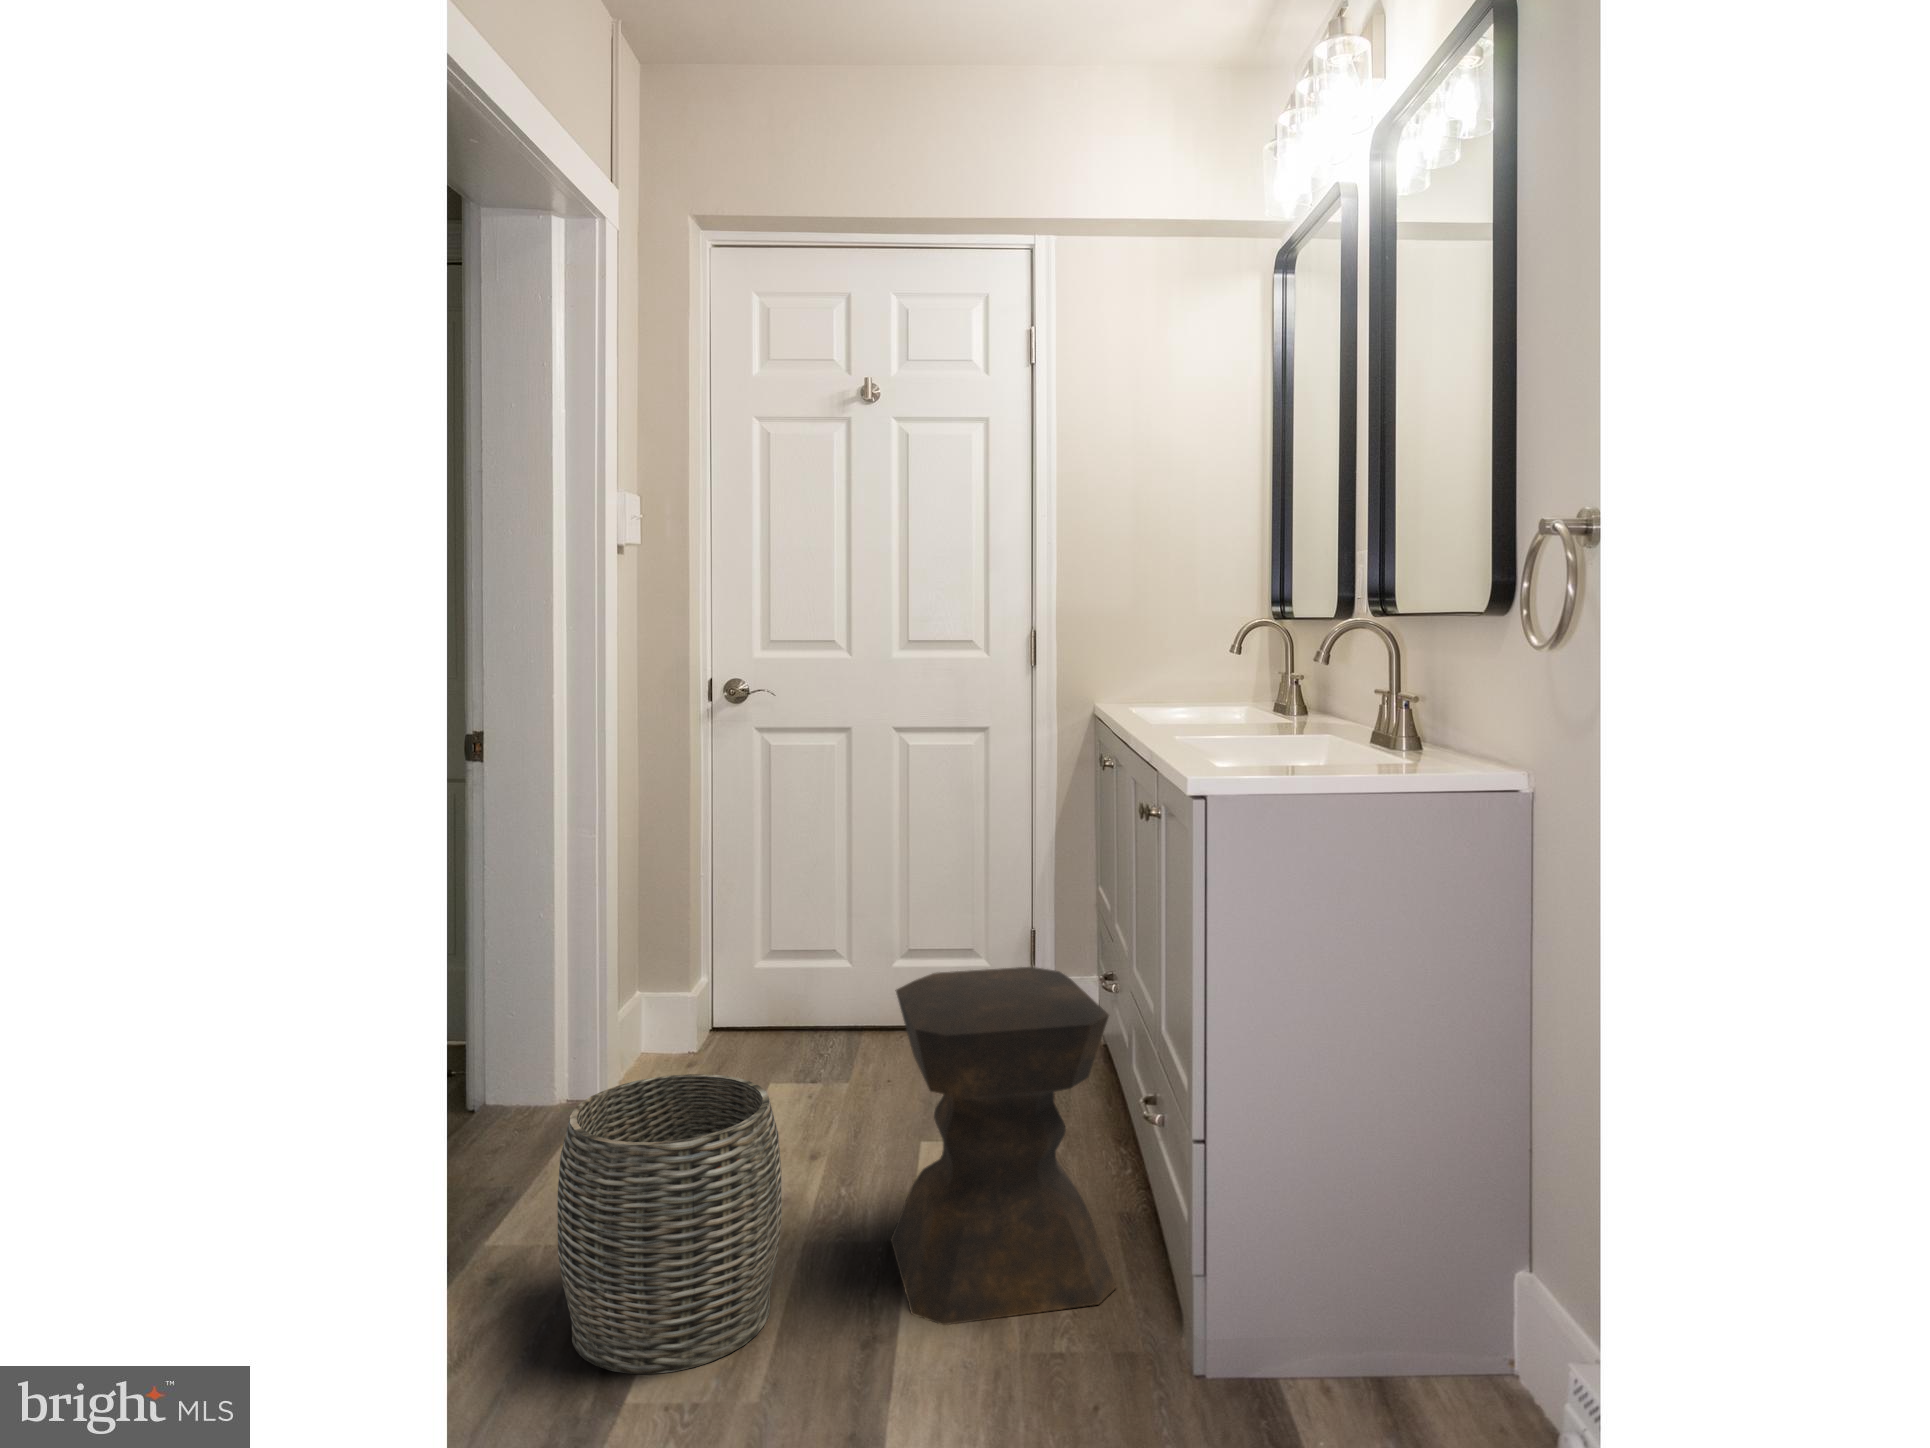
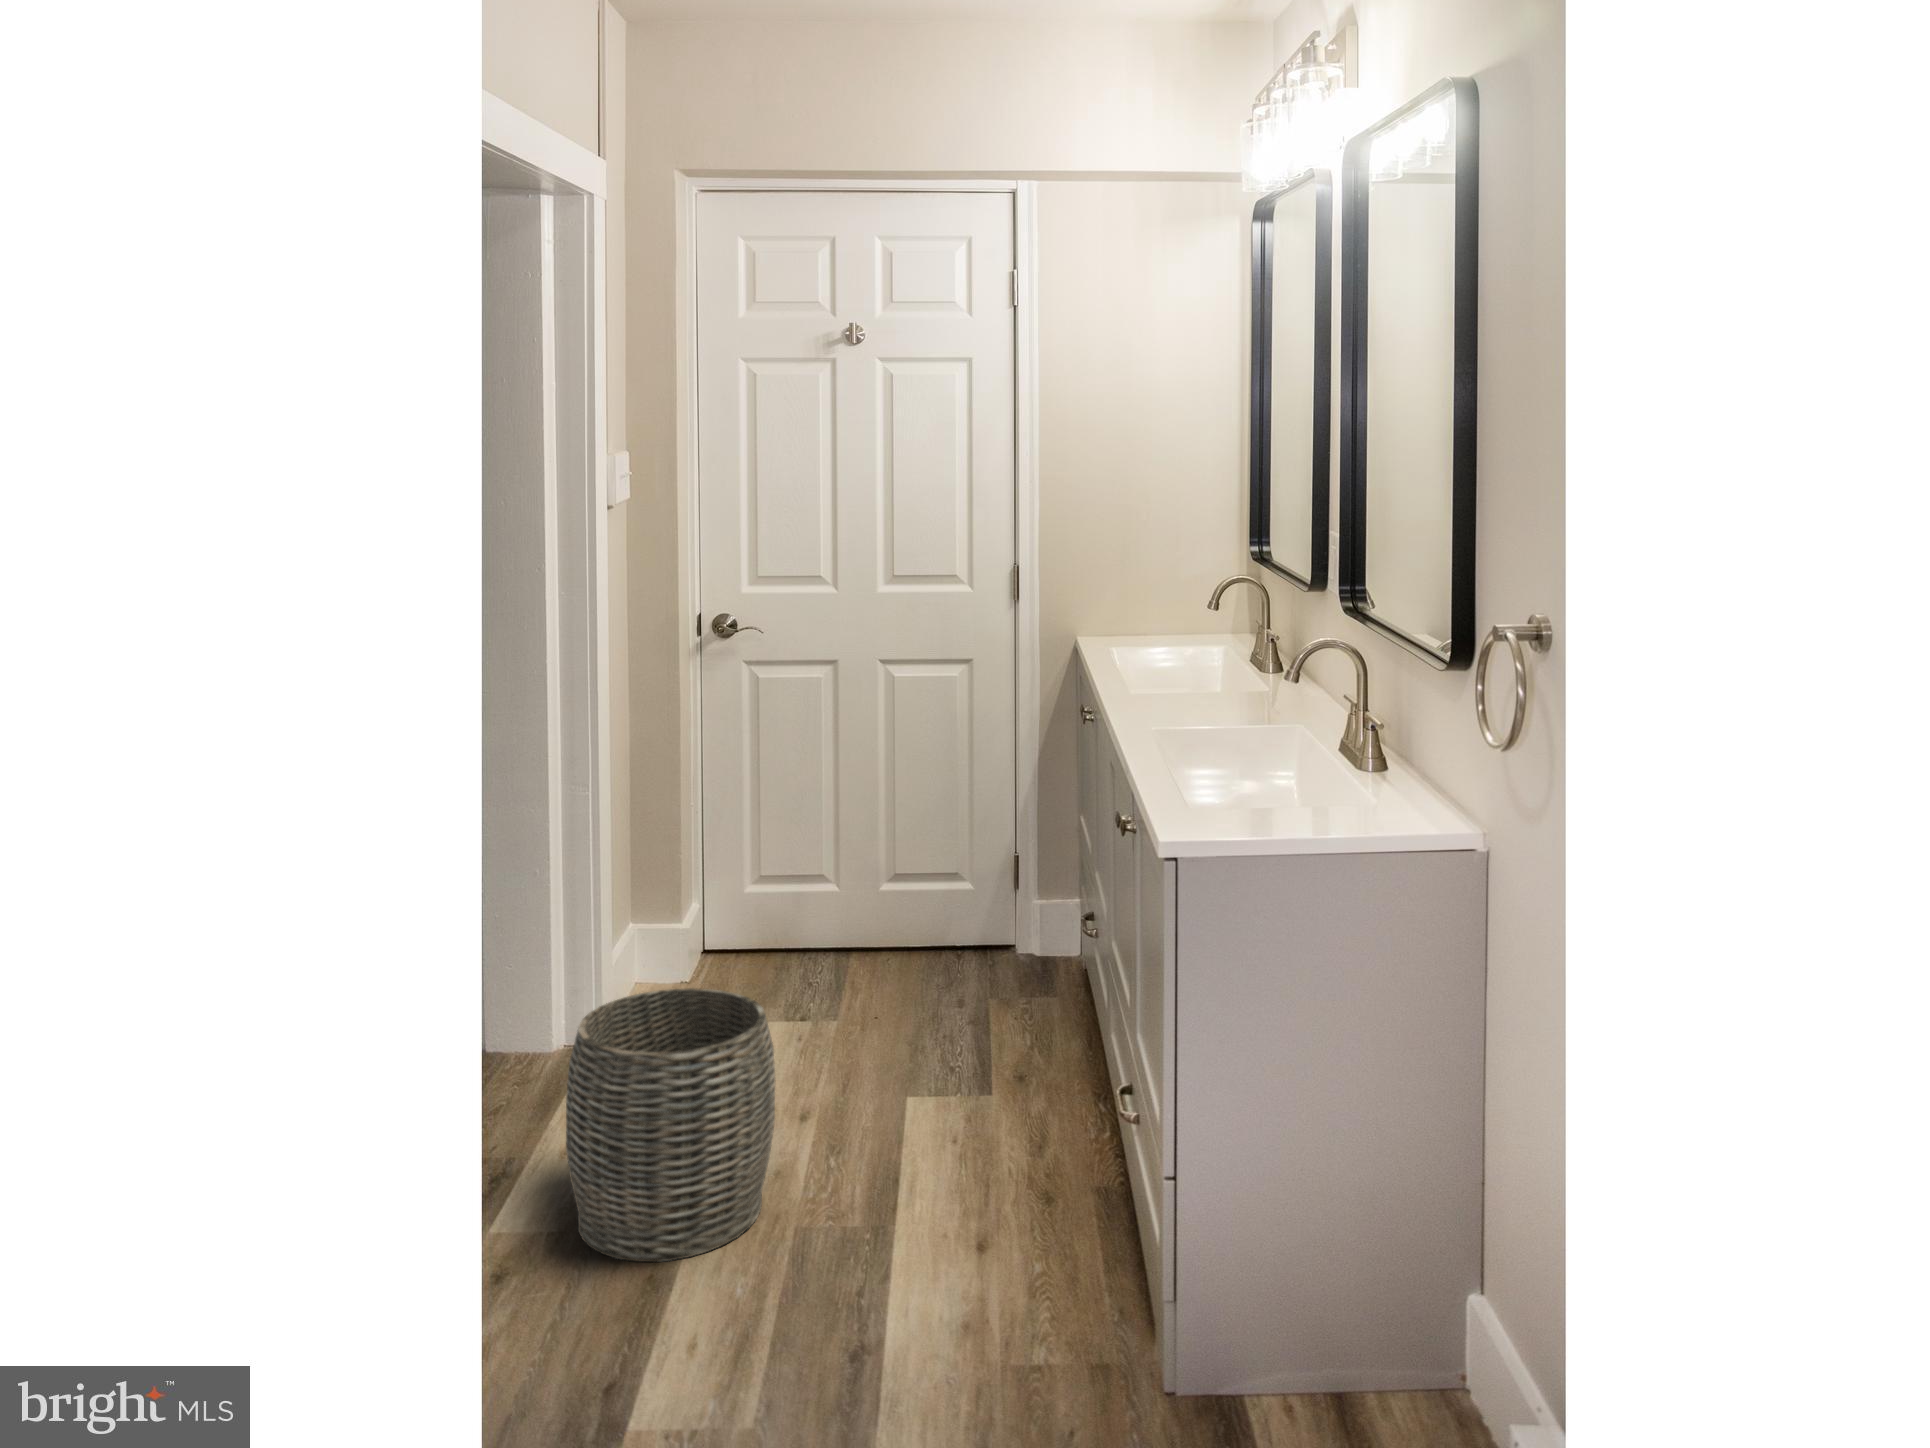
stool: present [891,967,1116,1325] -> none [875,898,1085,1225]

